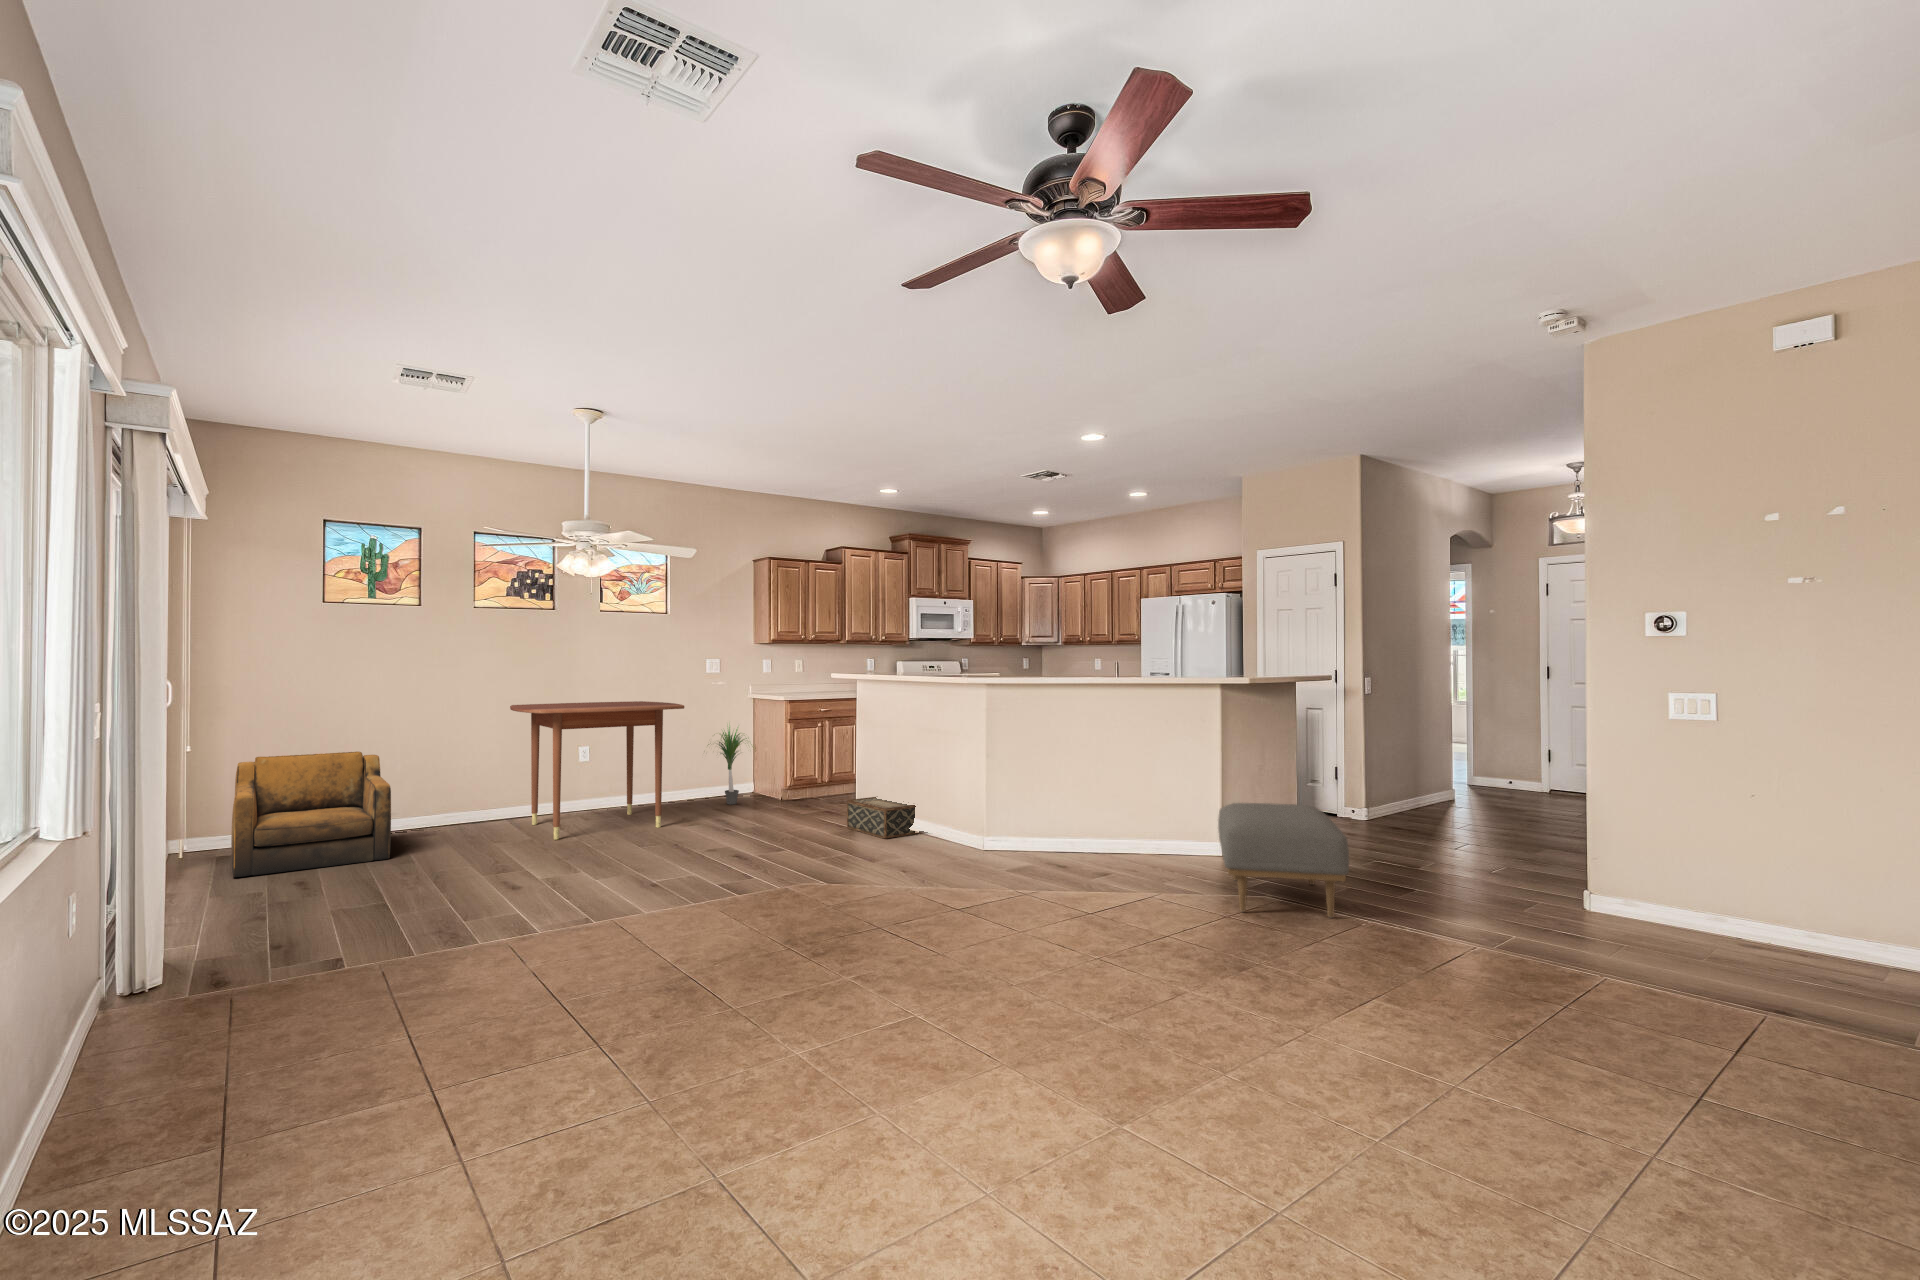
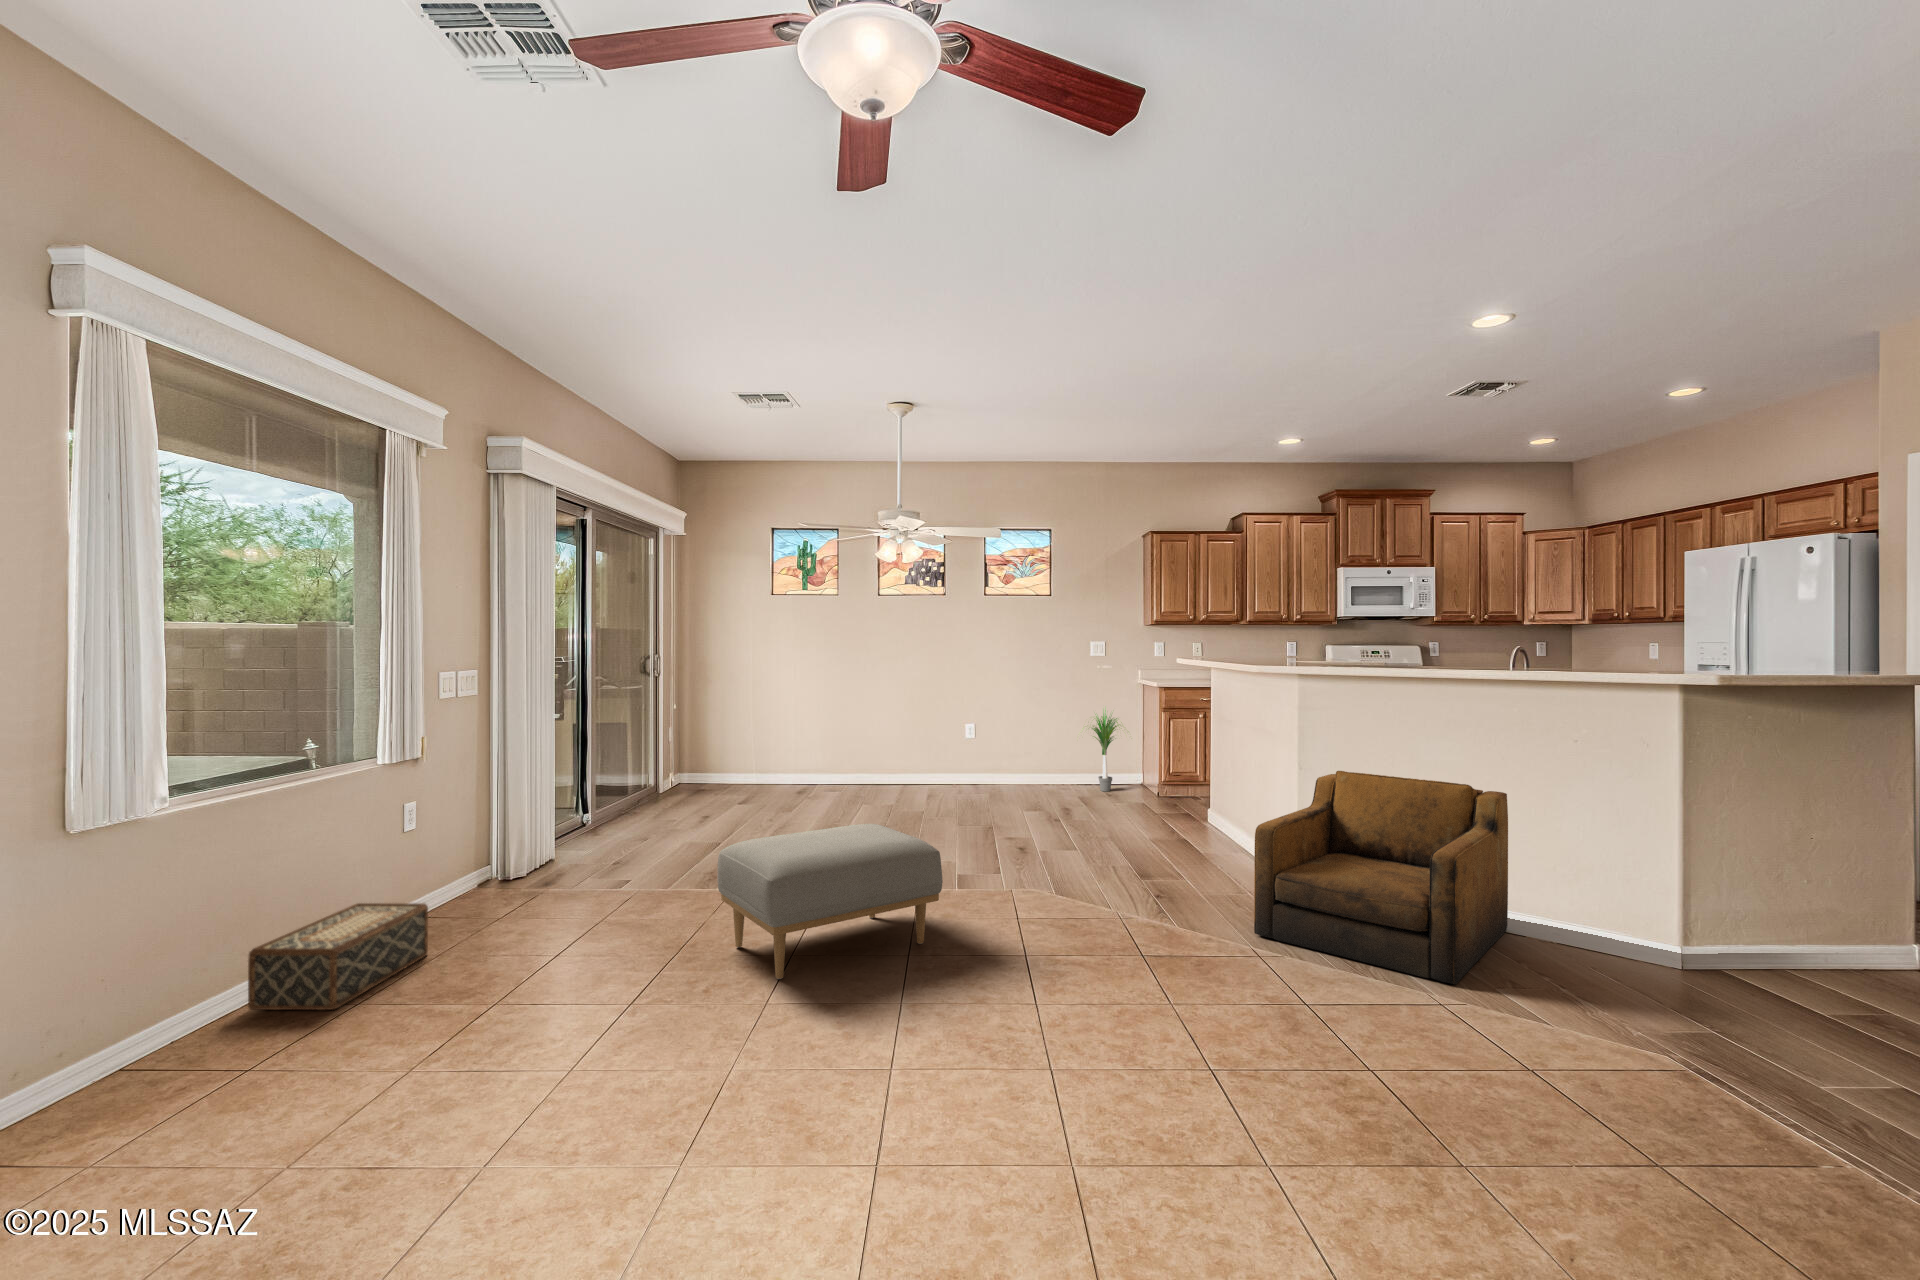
dining table: present [510,701,684,840] -> none [890,680,1032,806]
armchair: present [231,752,391,877] -> present [1254,771,1508,984]
woven basket: present [847,797,918,839] -> present [248,903,428,1010]
ottoman: present [1218,803,1349,918] -> present [717,824,943,979]

